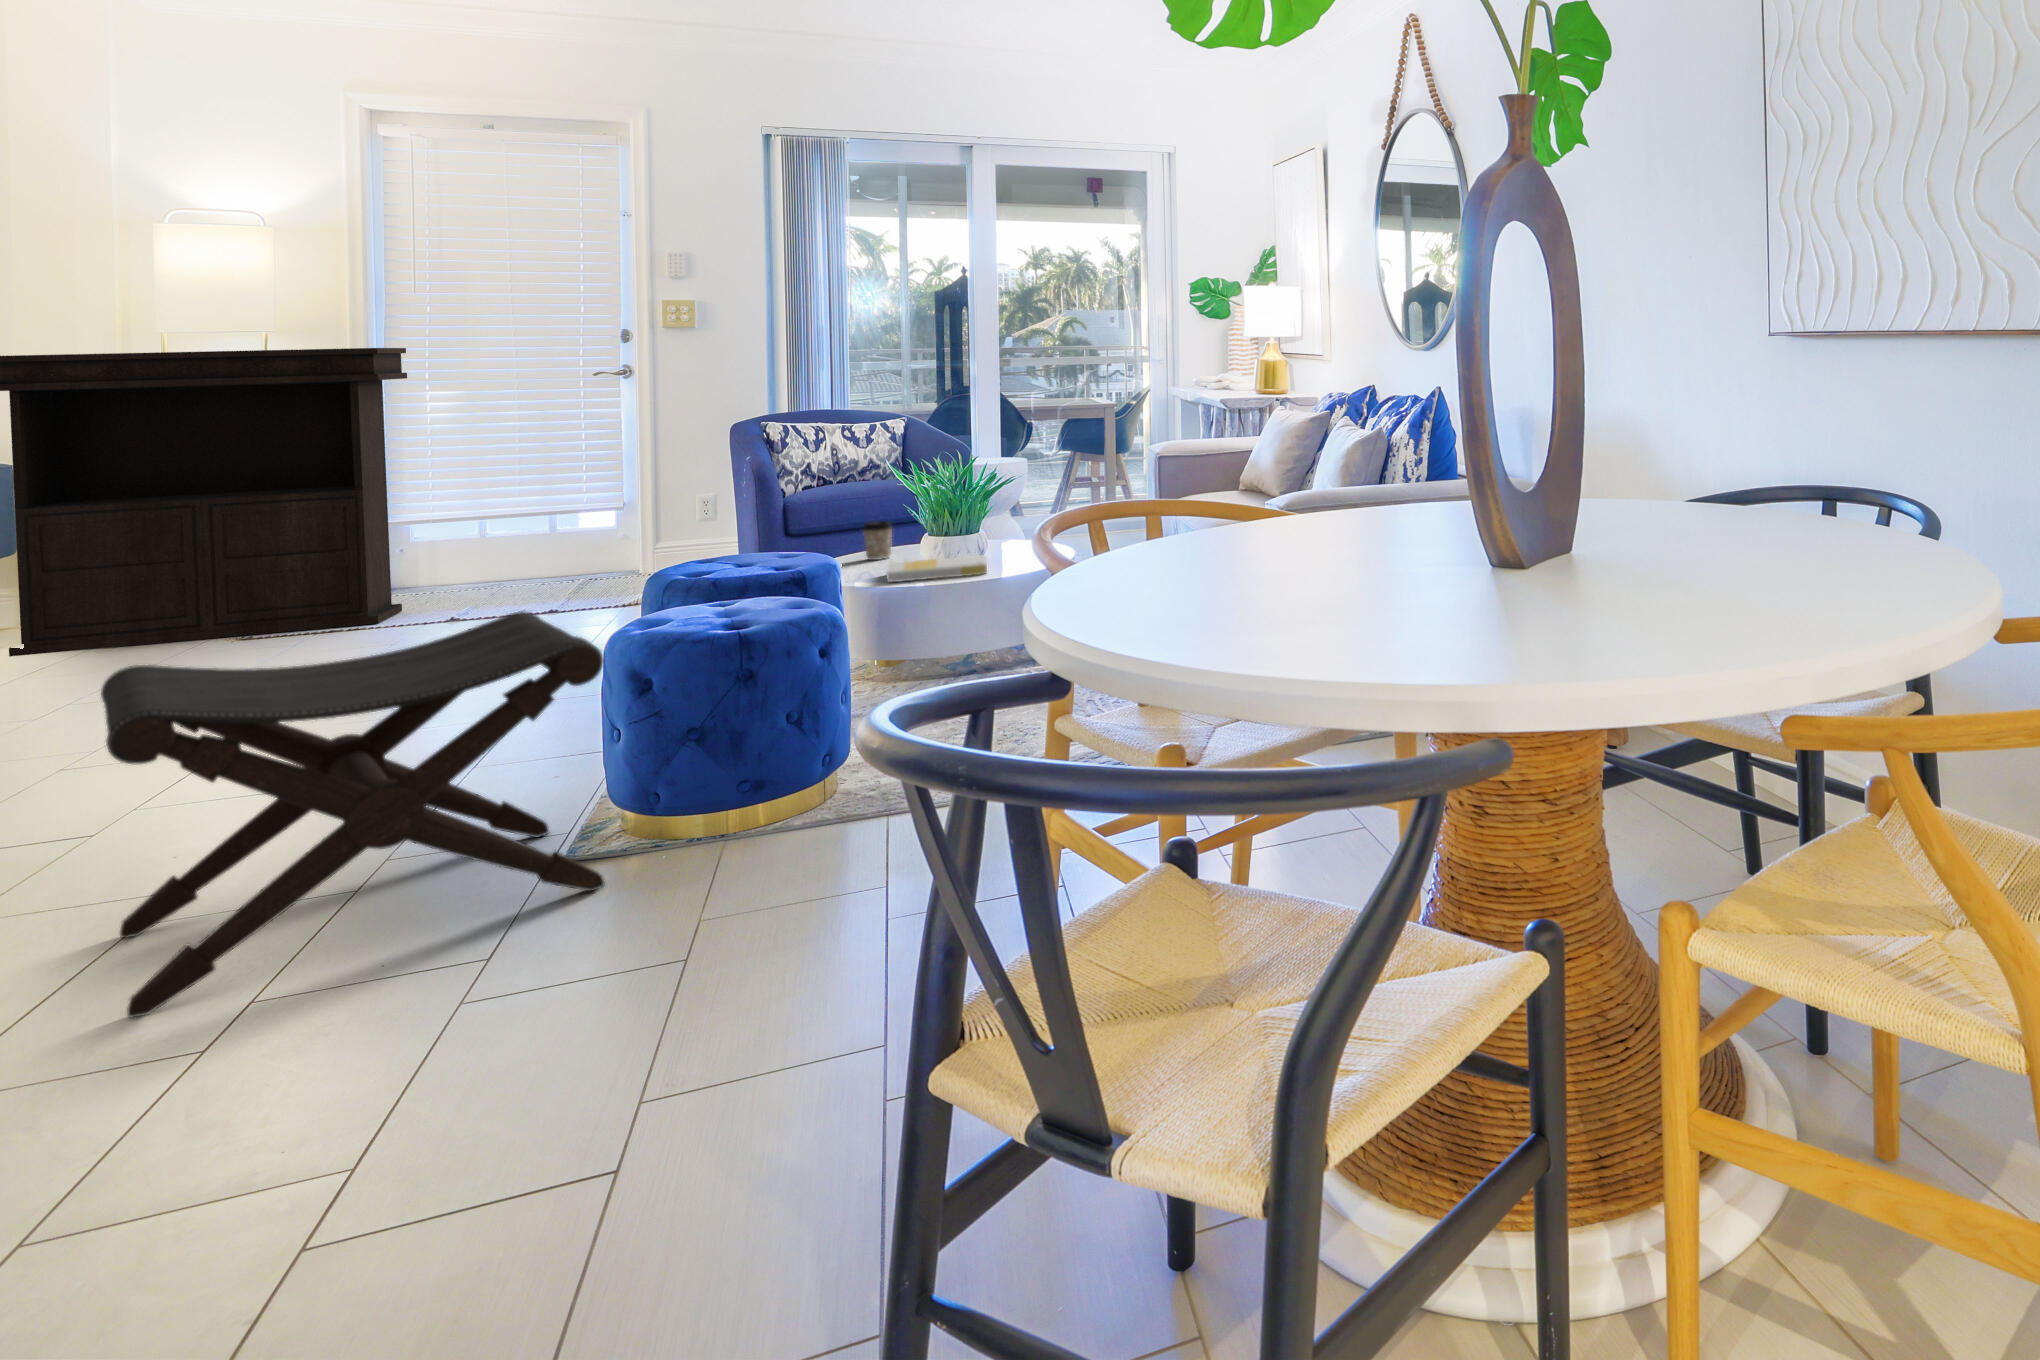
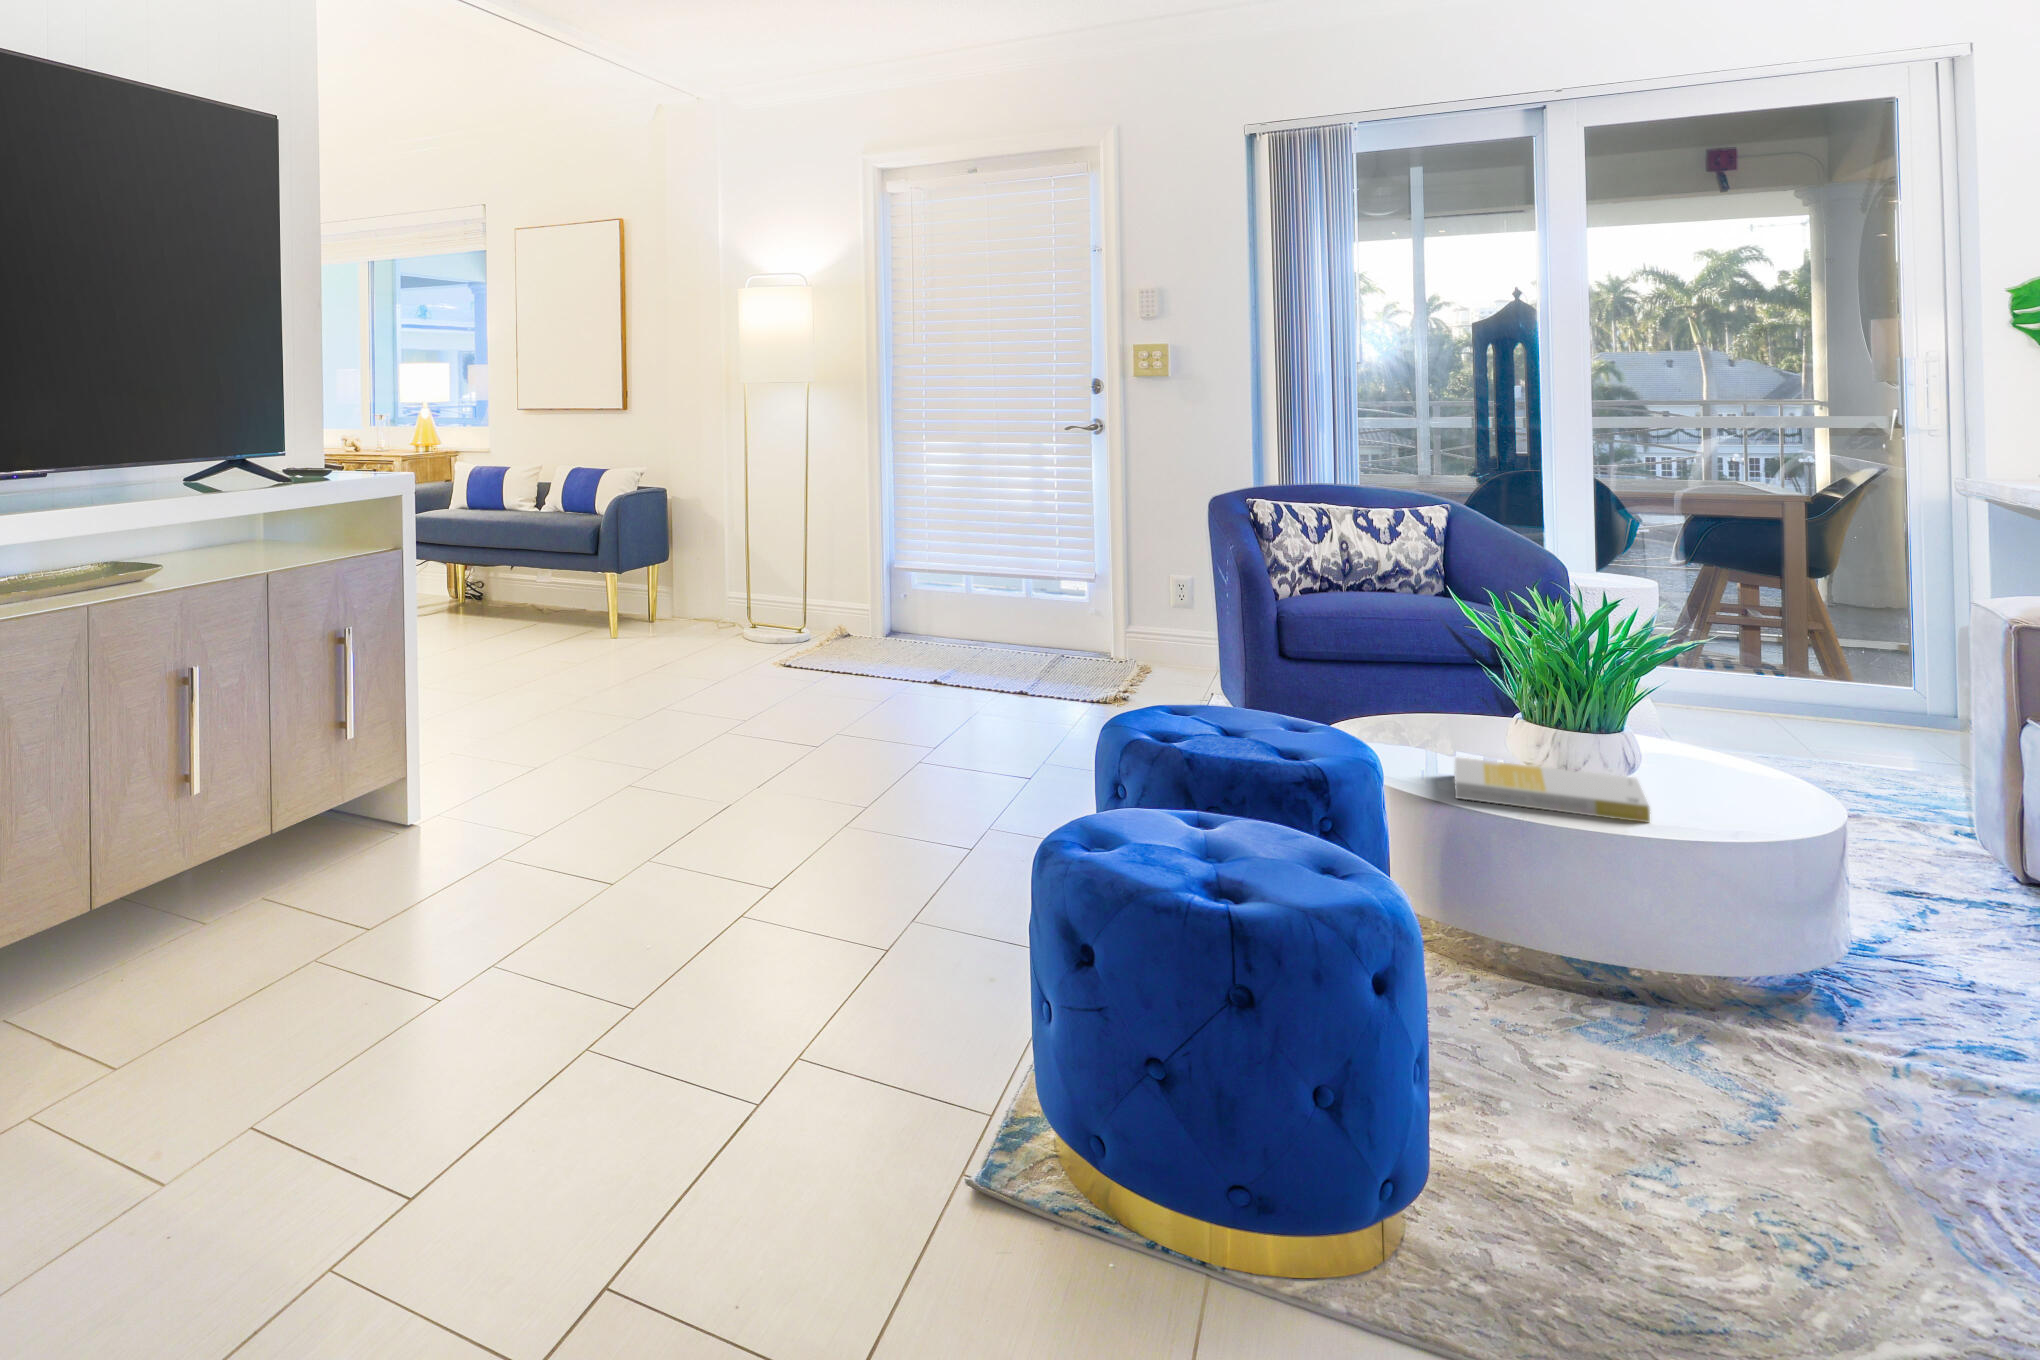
console table: present [0,348,407,657] -> none [628,399,901,669]
coffee cup: present [862,521,892,560] -> none [1399,673,1450,734]
footstool: present [101,611,604,1018] -> none [501,776,1027,1294]

